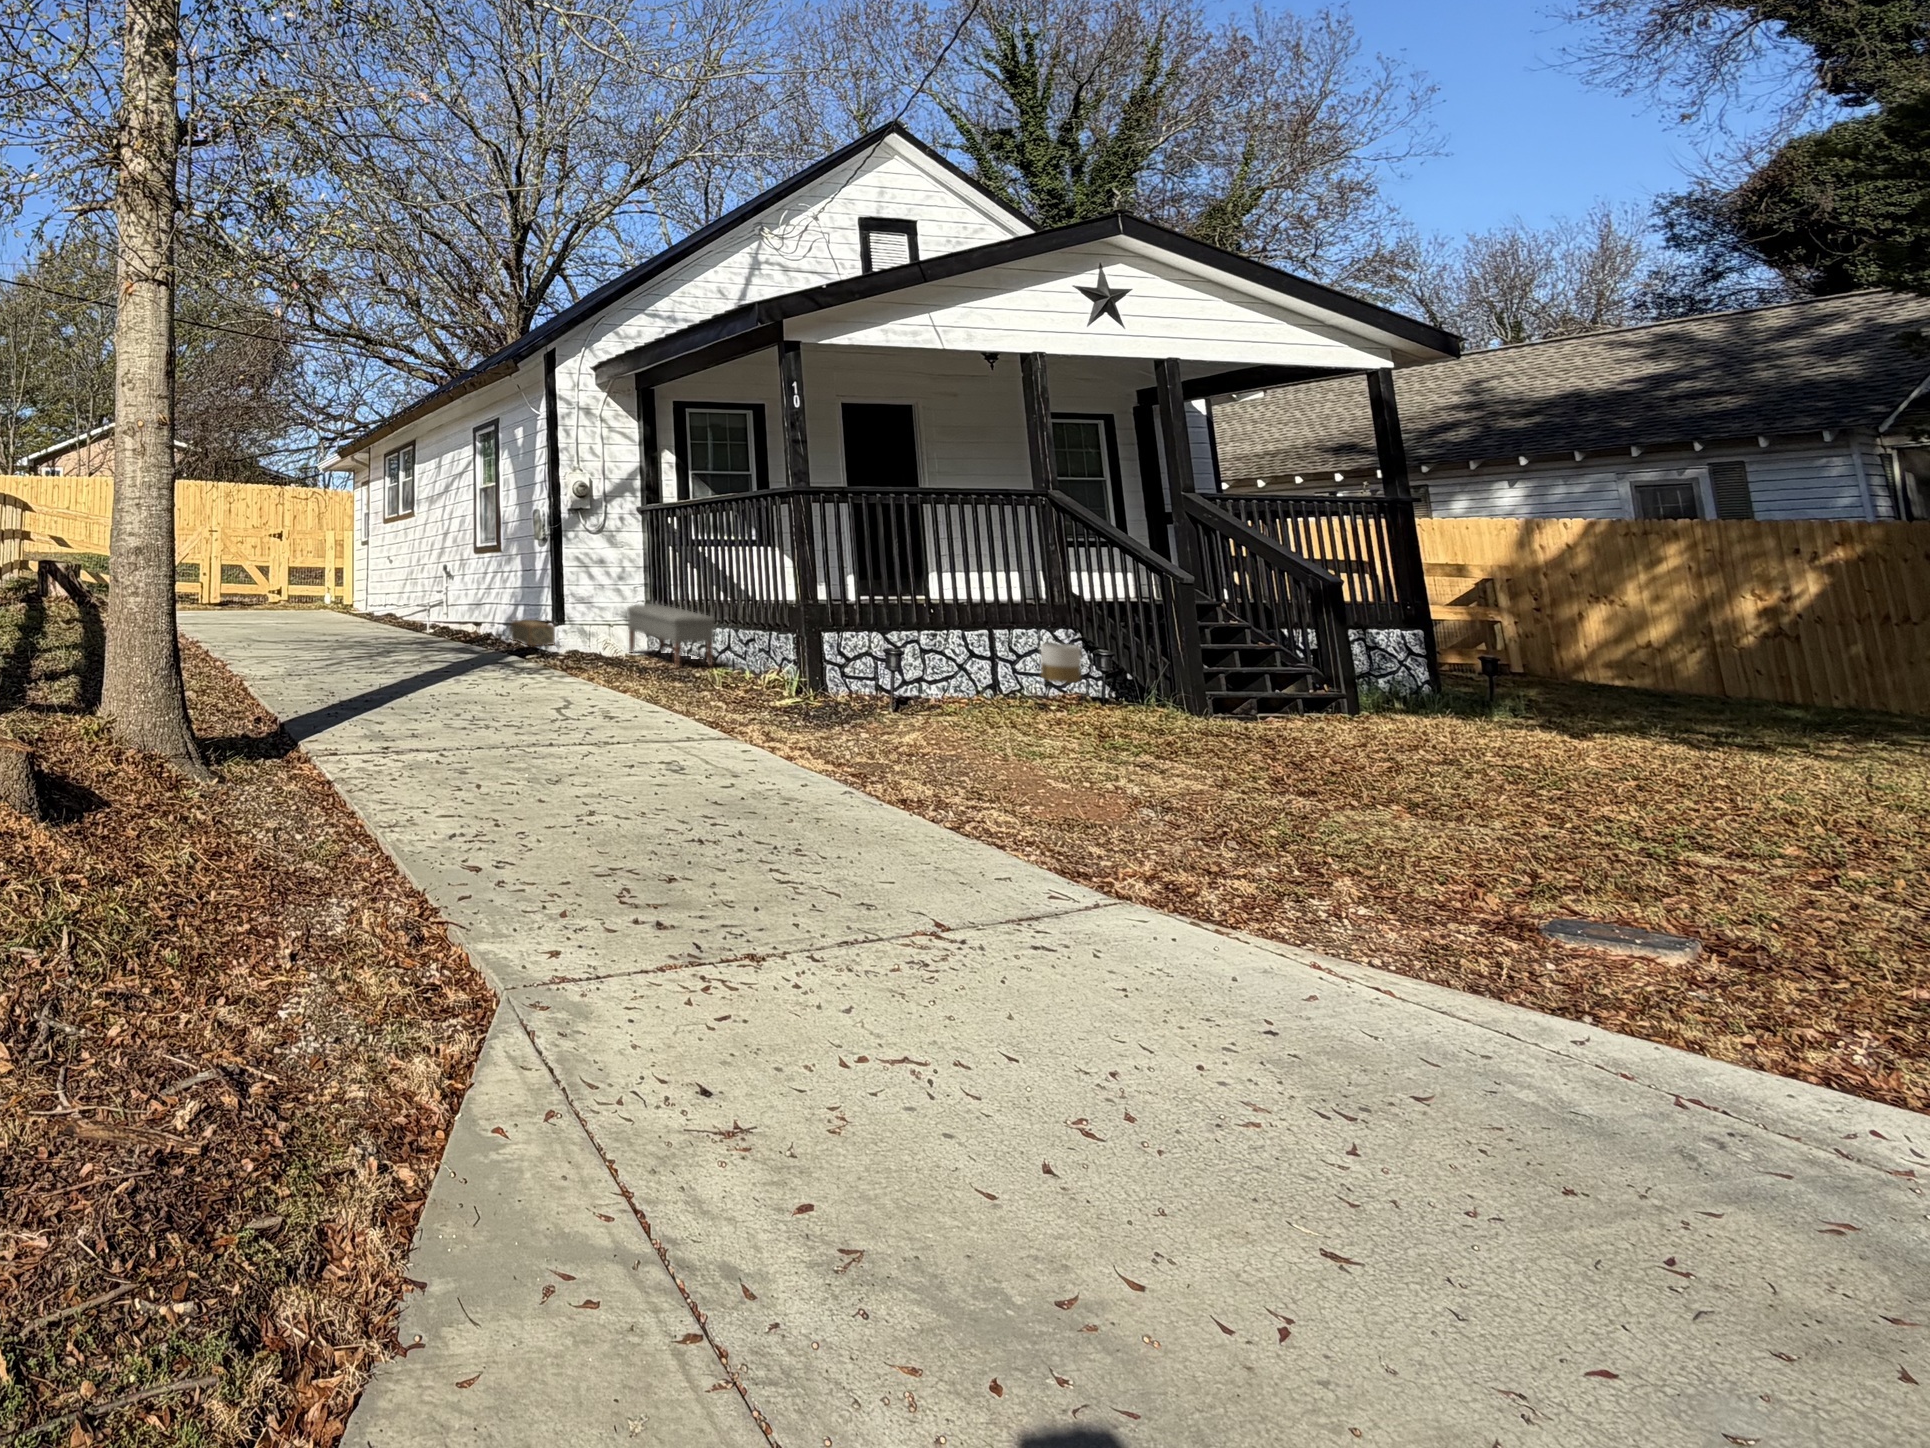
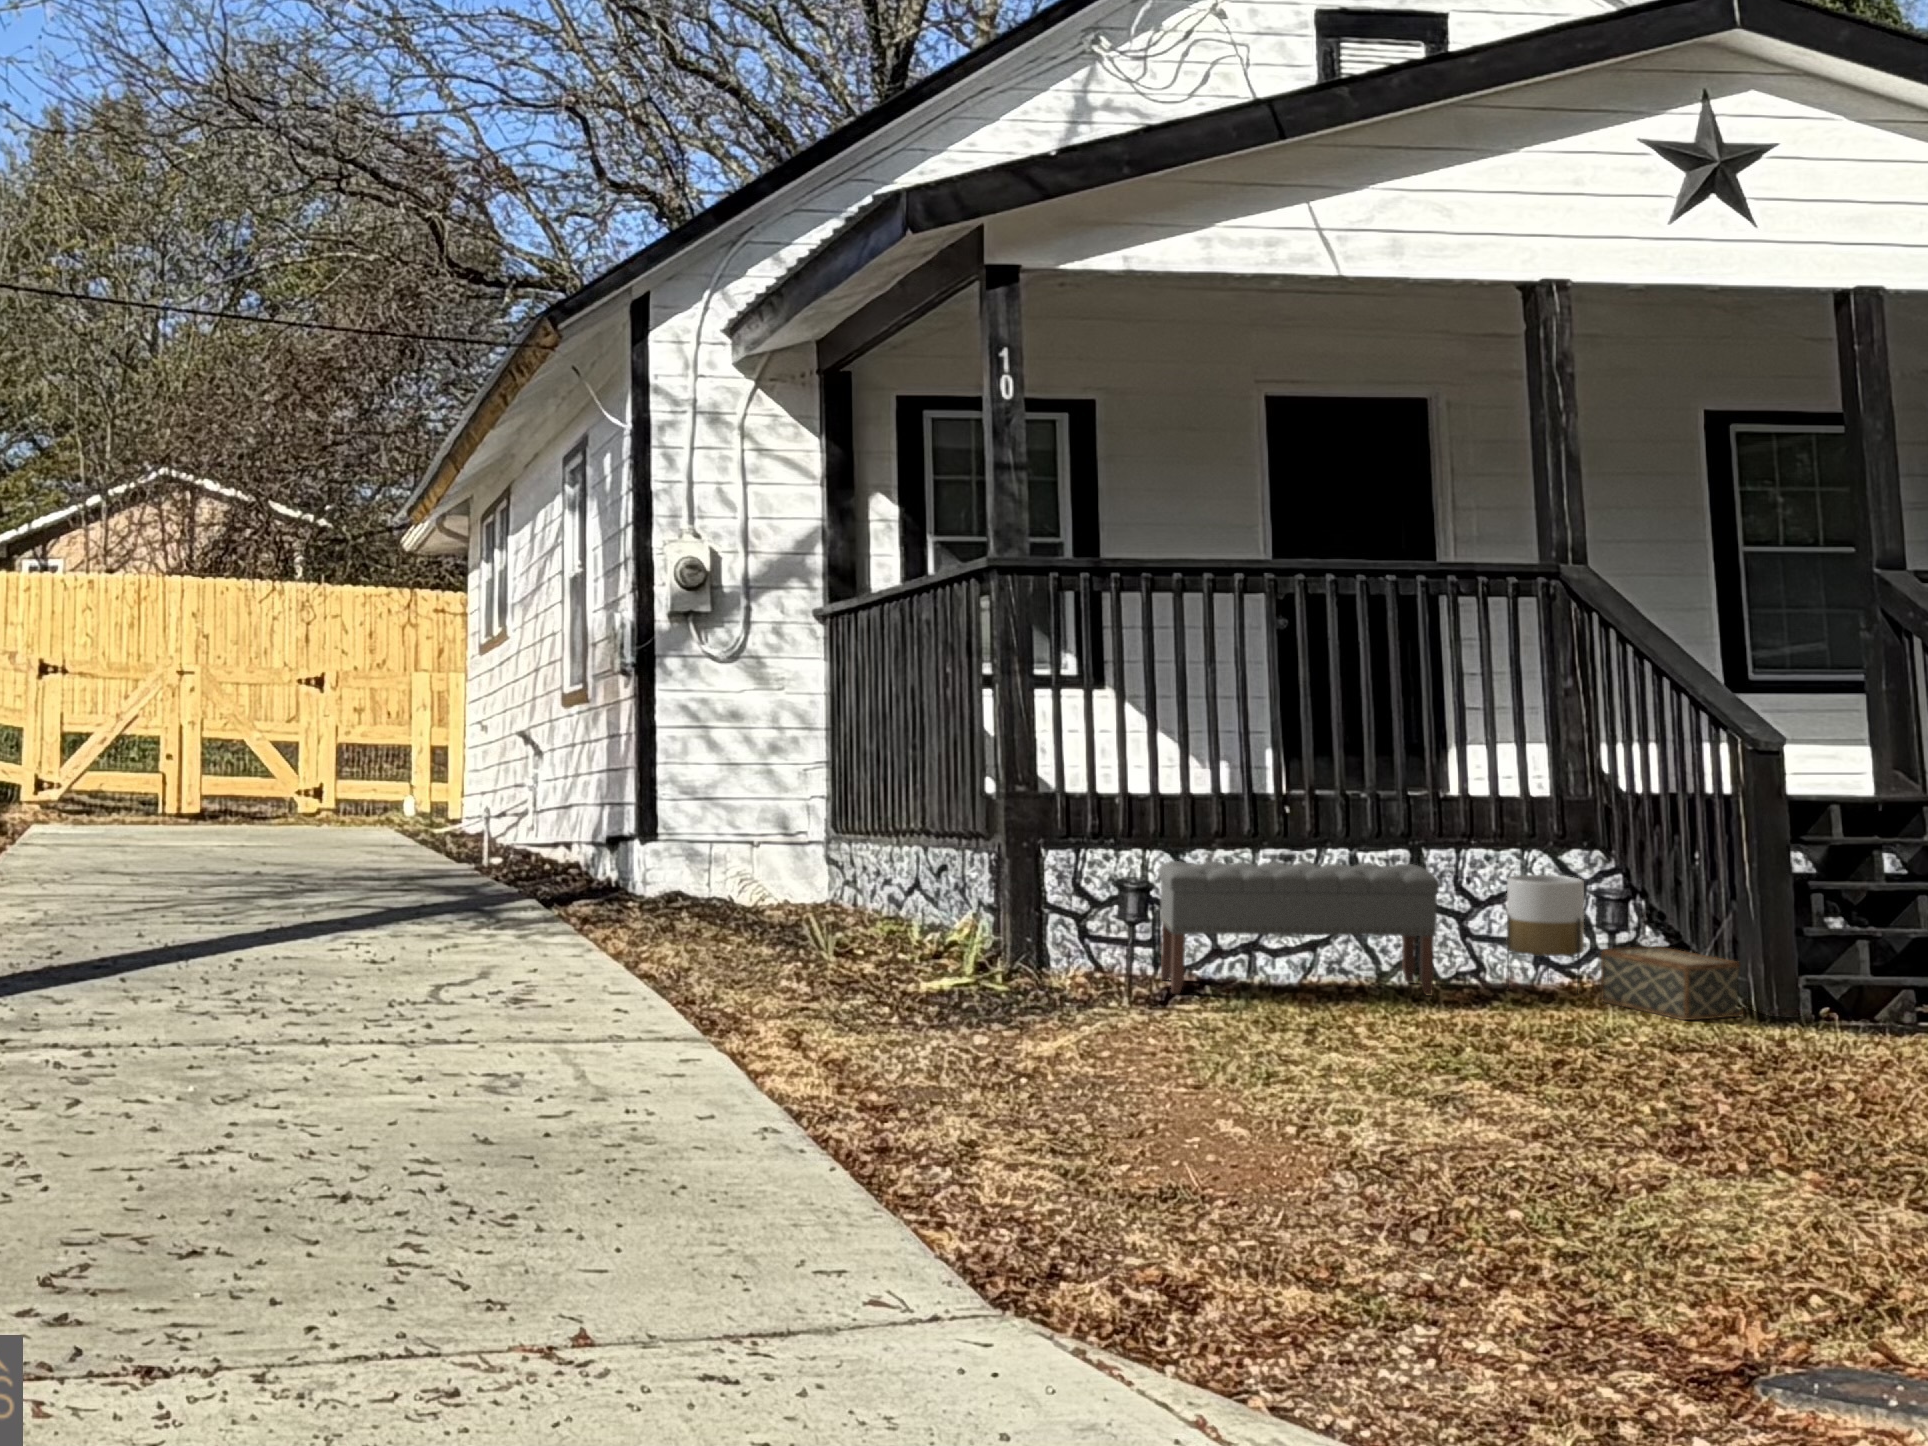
bench: present [627,605,715,667] -> present [1158,861,1440,995]
woven basket: present [511,620,555,646] -> present [1601,946,1744,1020]

